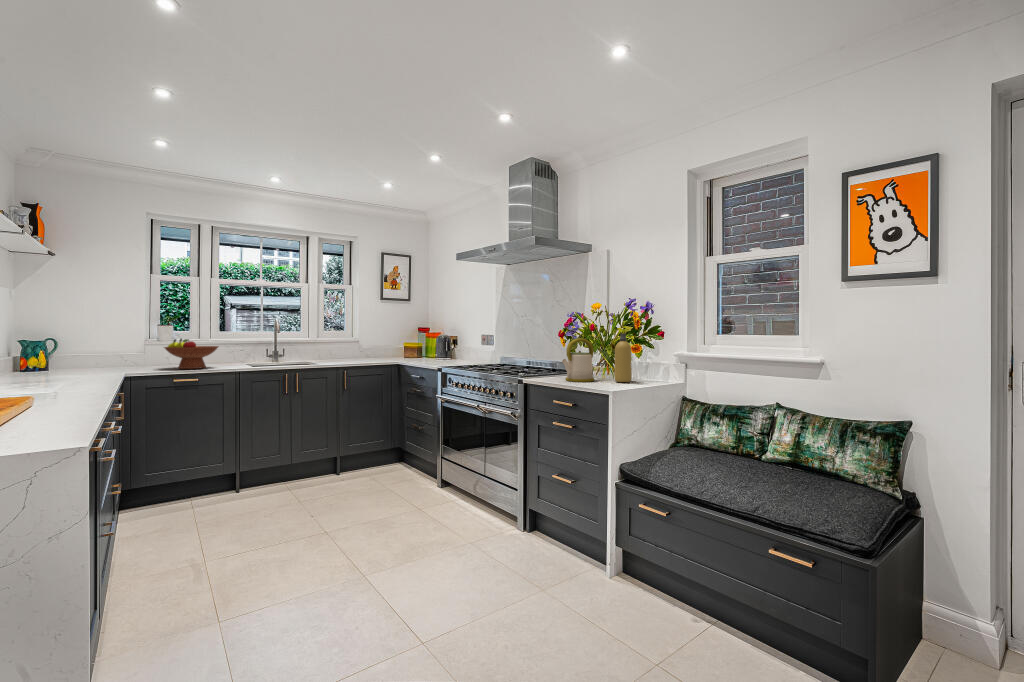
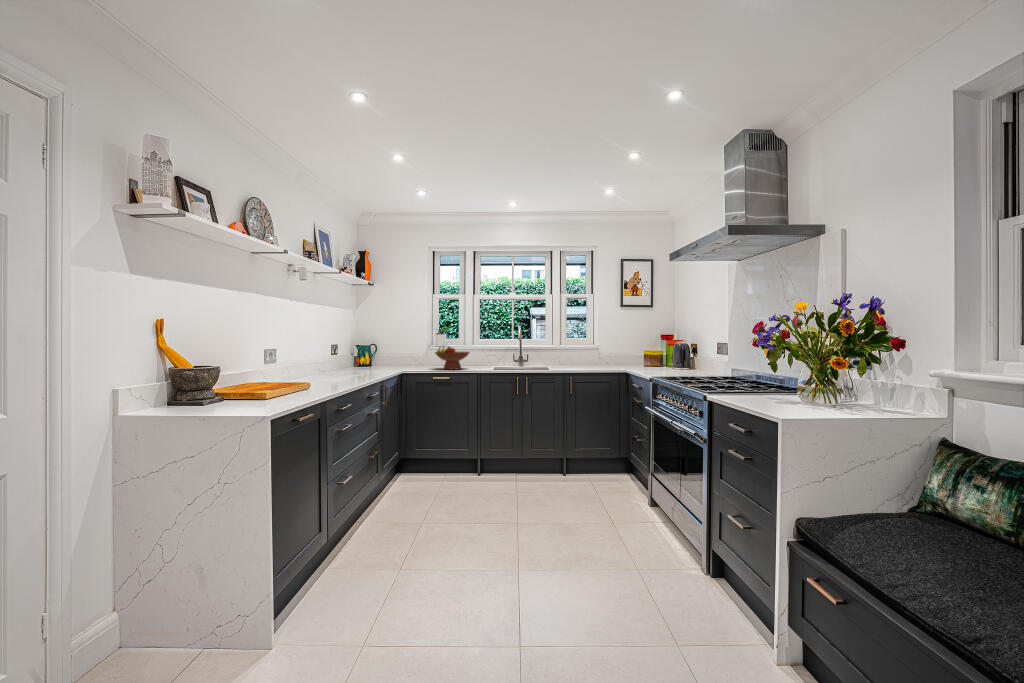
bottle: present [615,334,632,382] -> none [820,344,854,410]
kettle: present [562,338,594,382] -> none [746,349,795,405]

